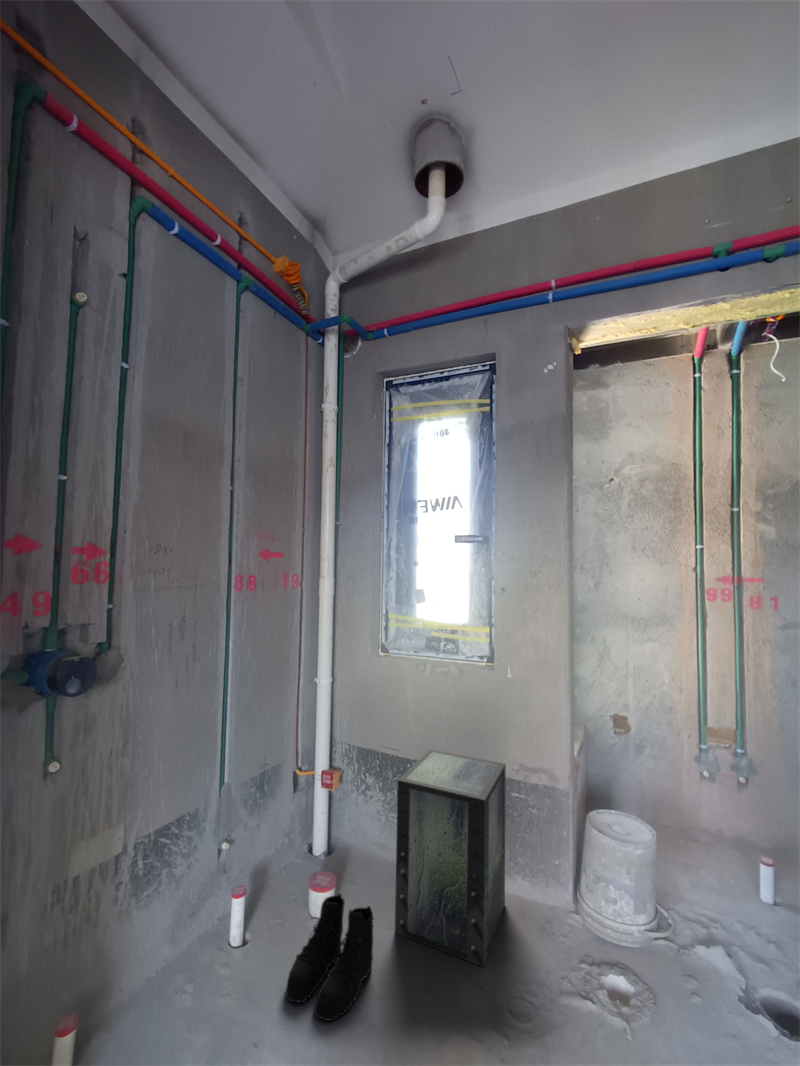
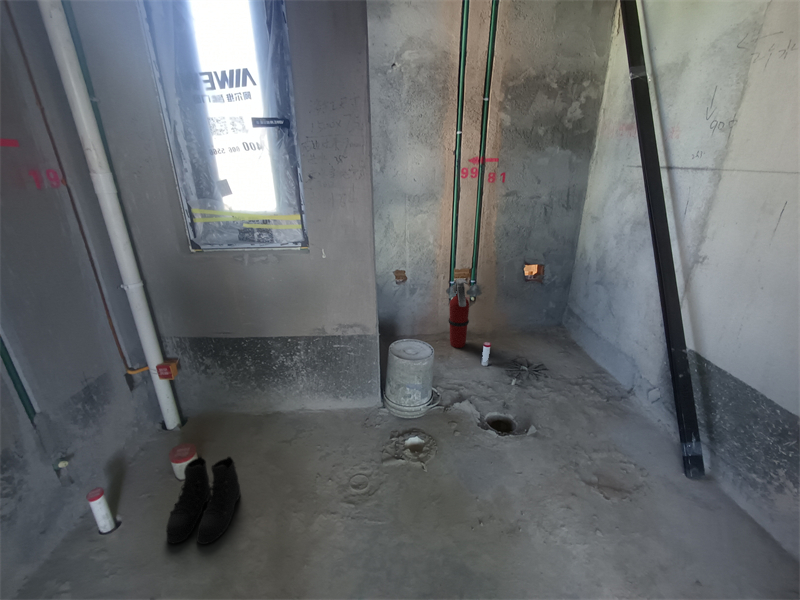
fire extinguisher: none [695,741,732,860] -> present [448,279,469,348]
storage box: present [395,749,506,967] -> none [235,325,335,463]

